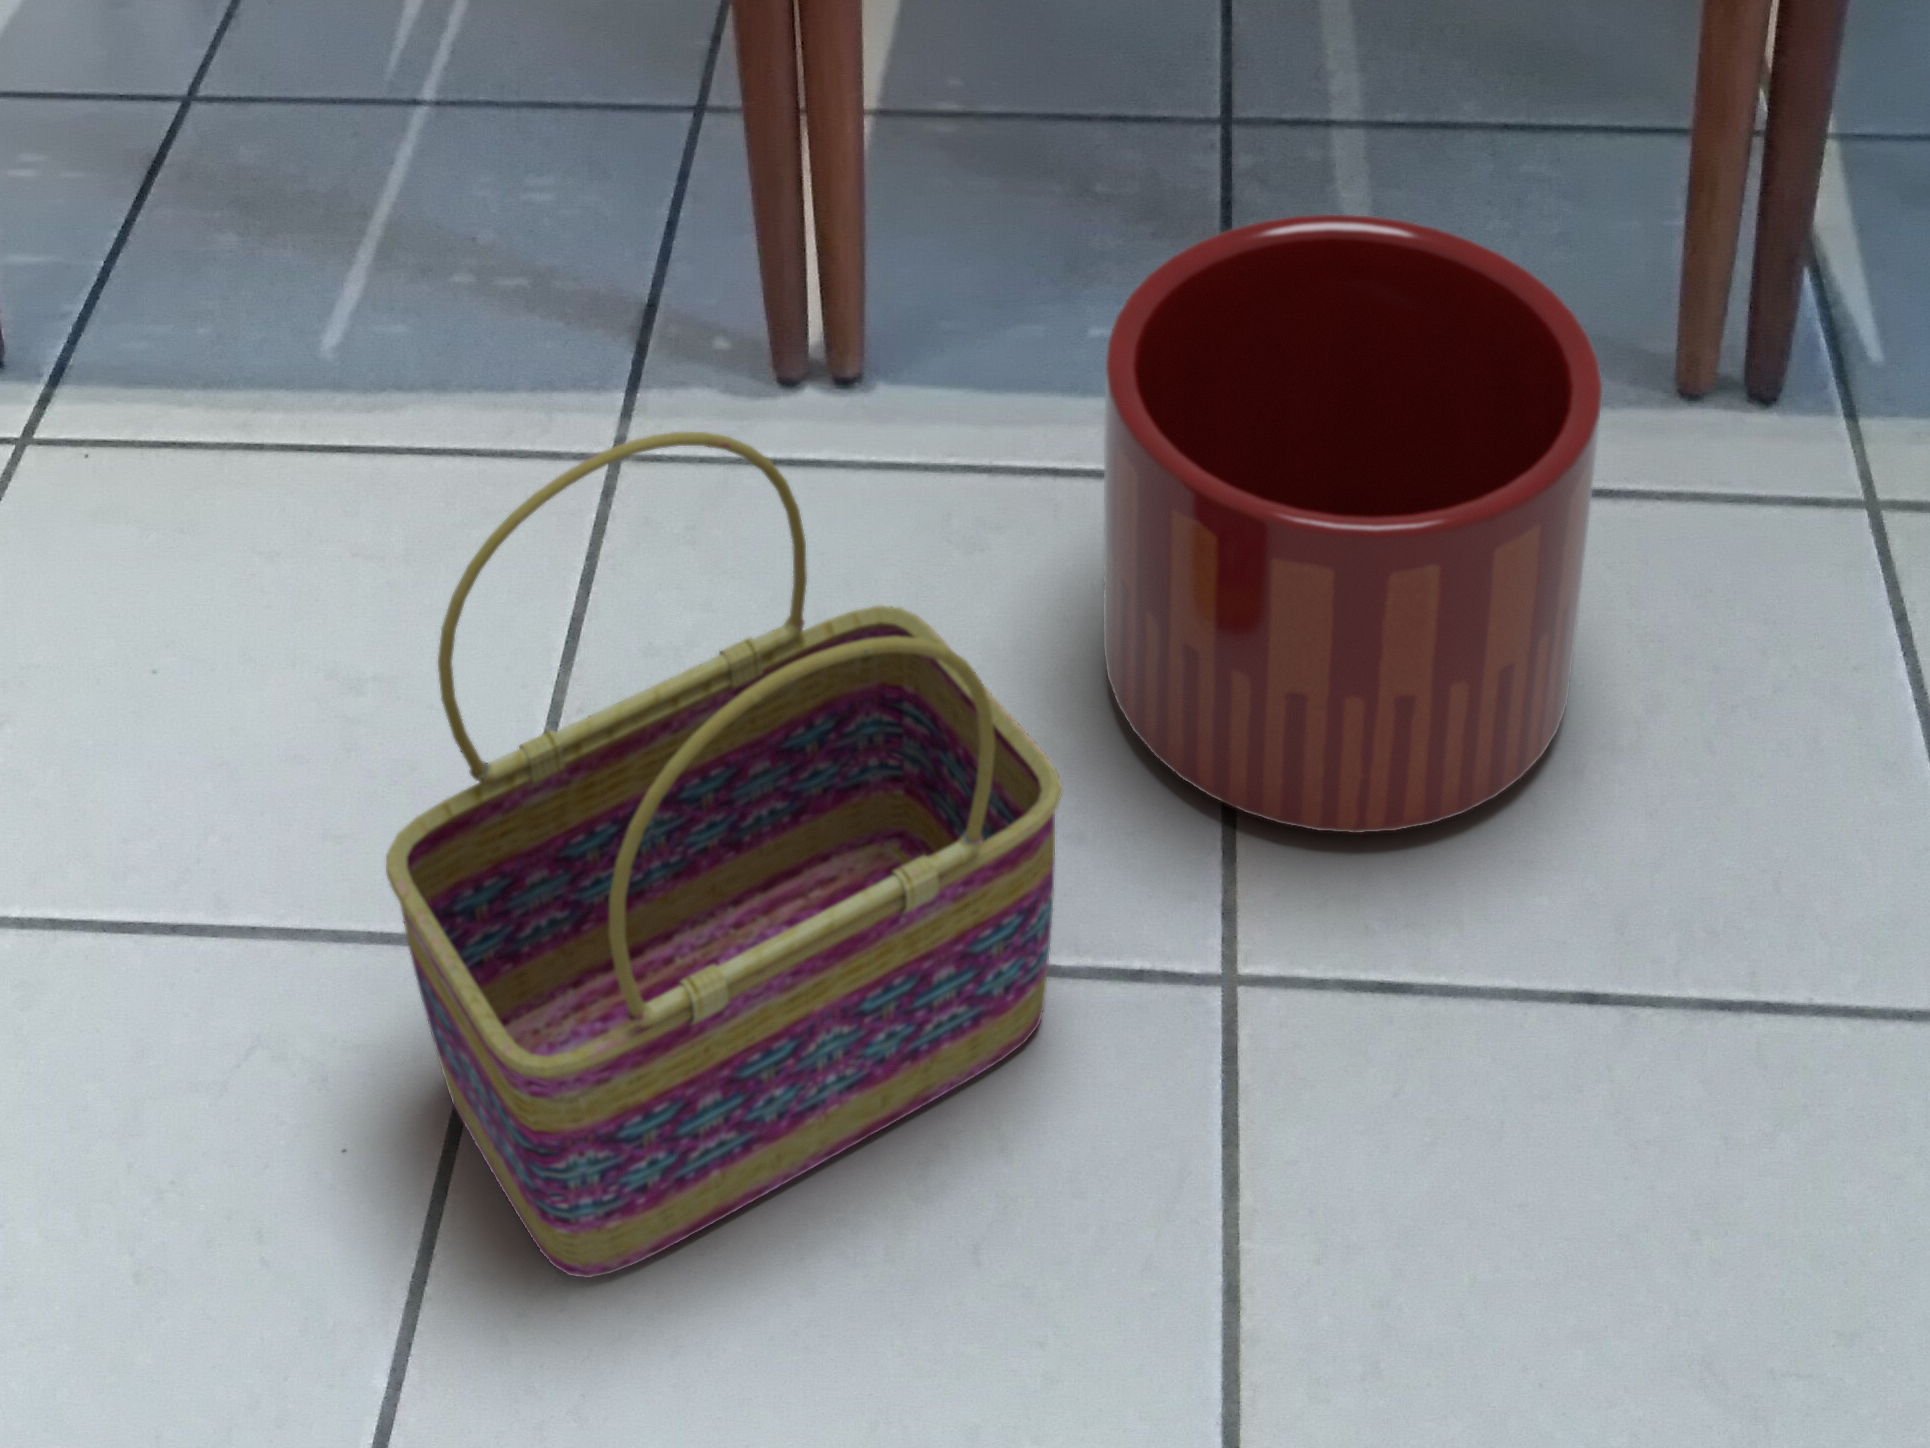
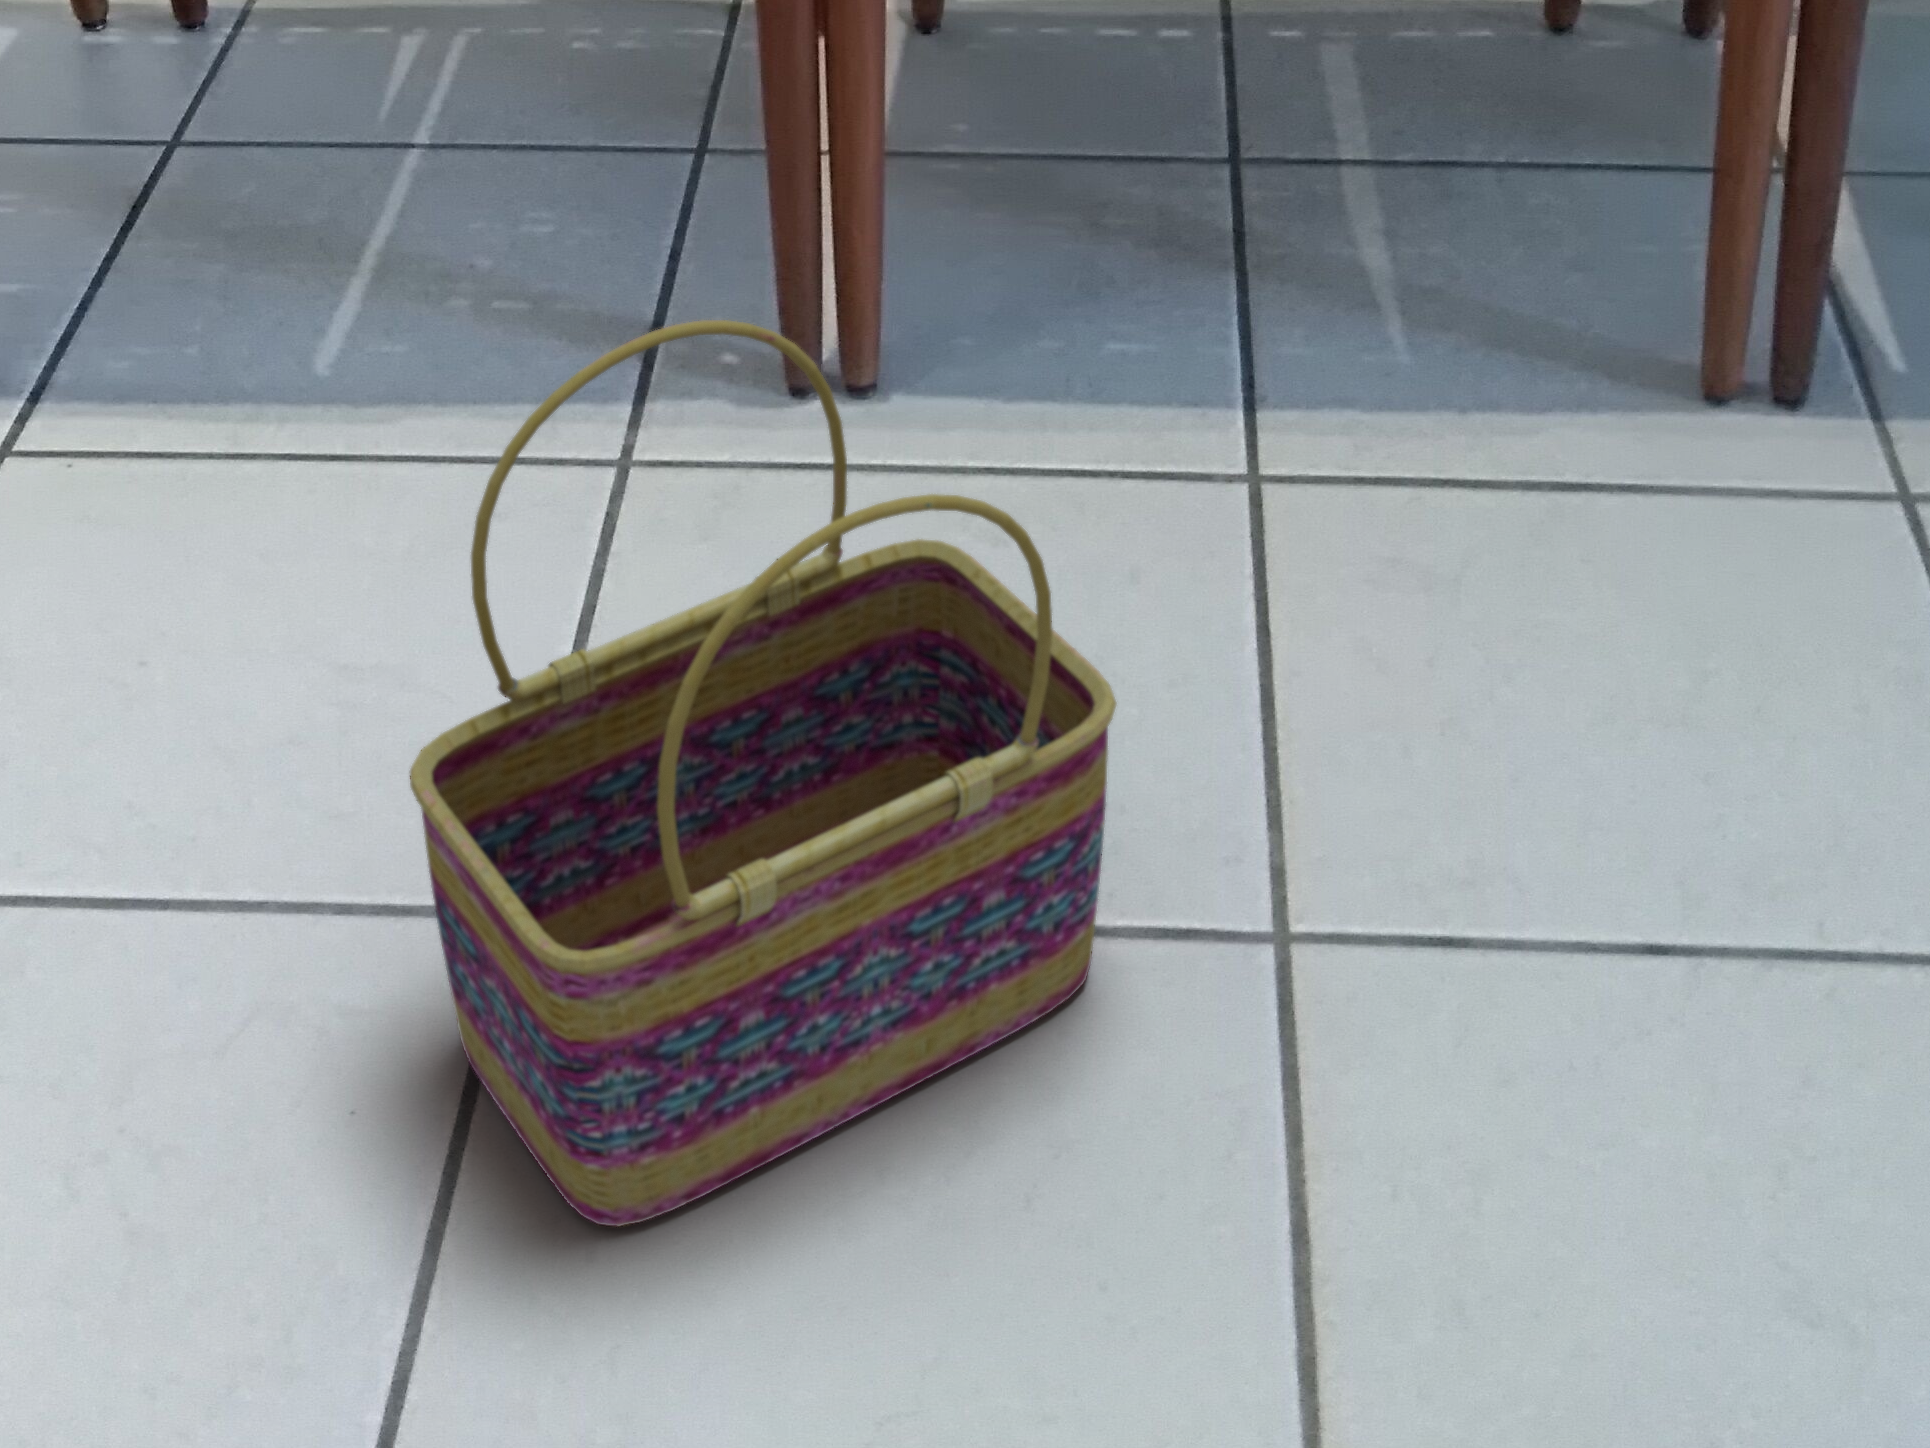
planter: present [1104,215,1602,833] -> none [1138,175,1651,794]

